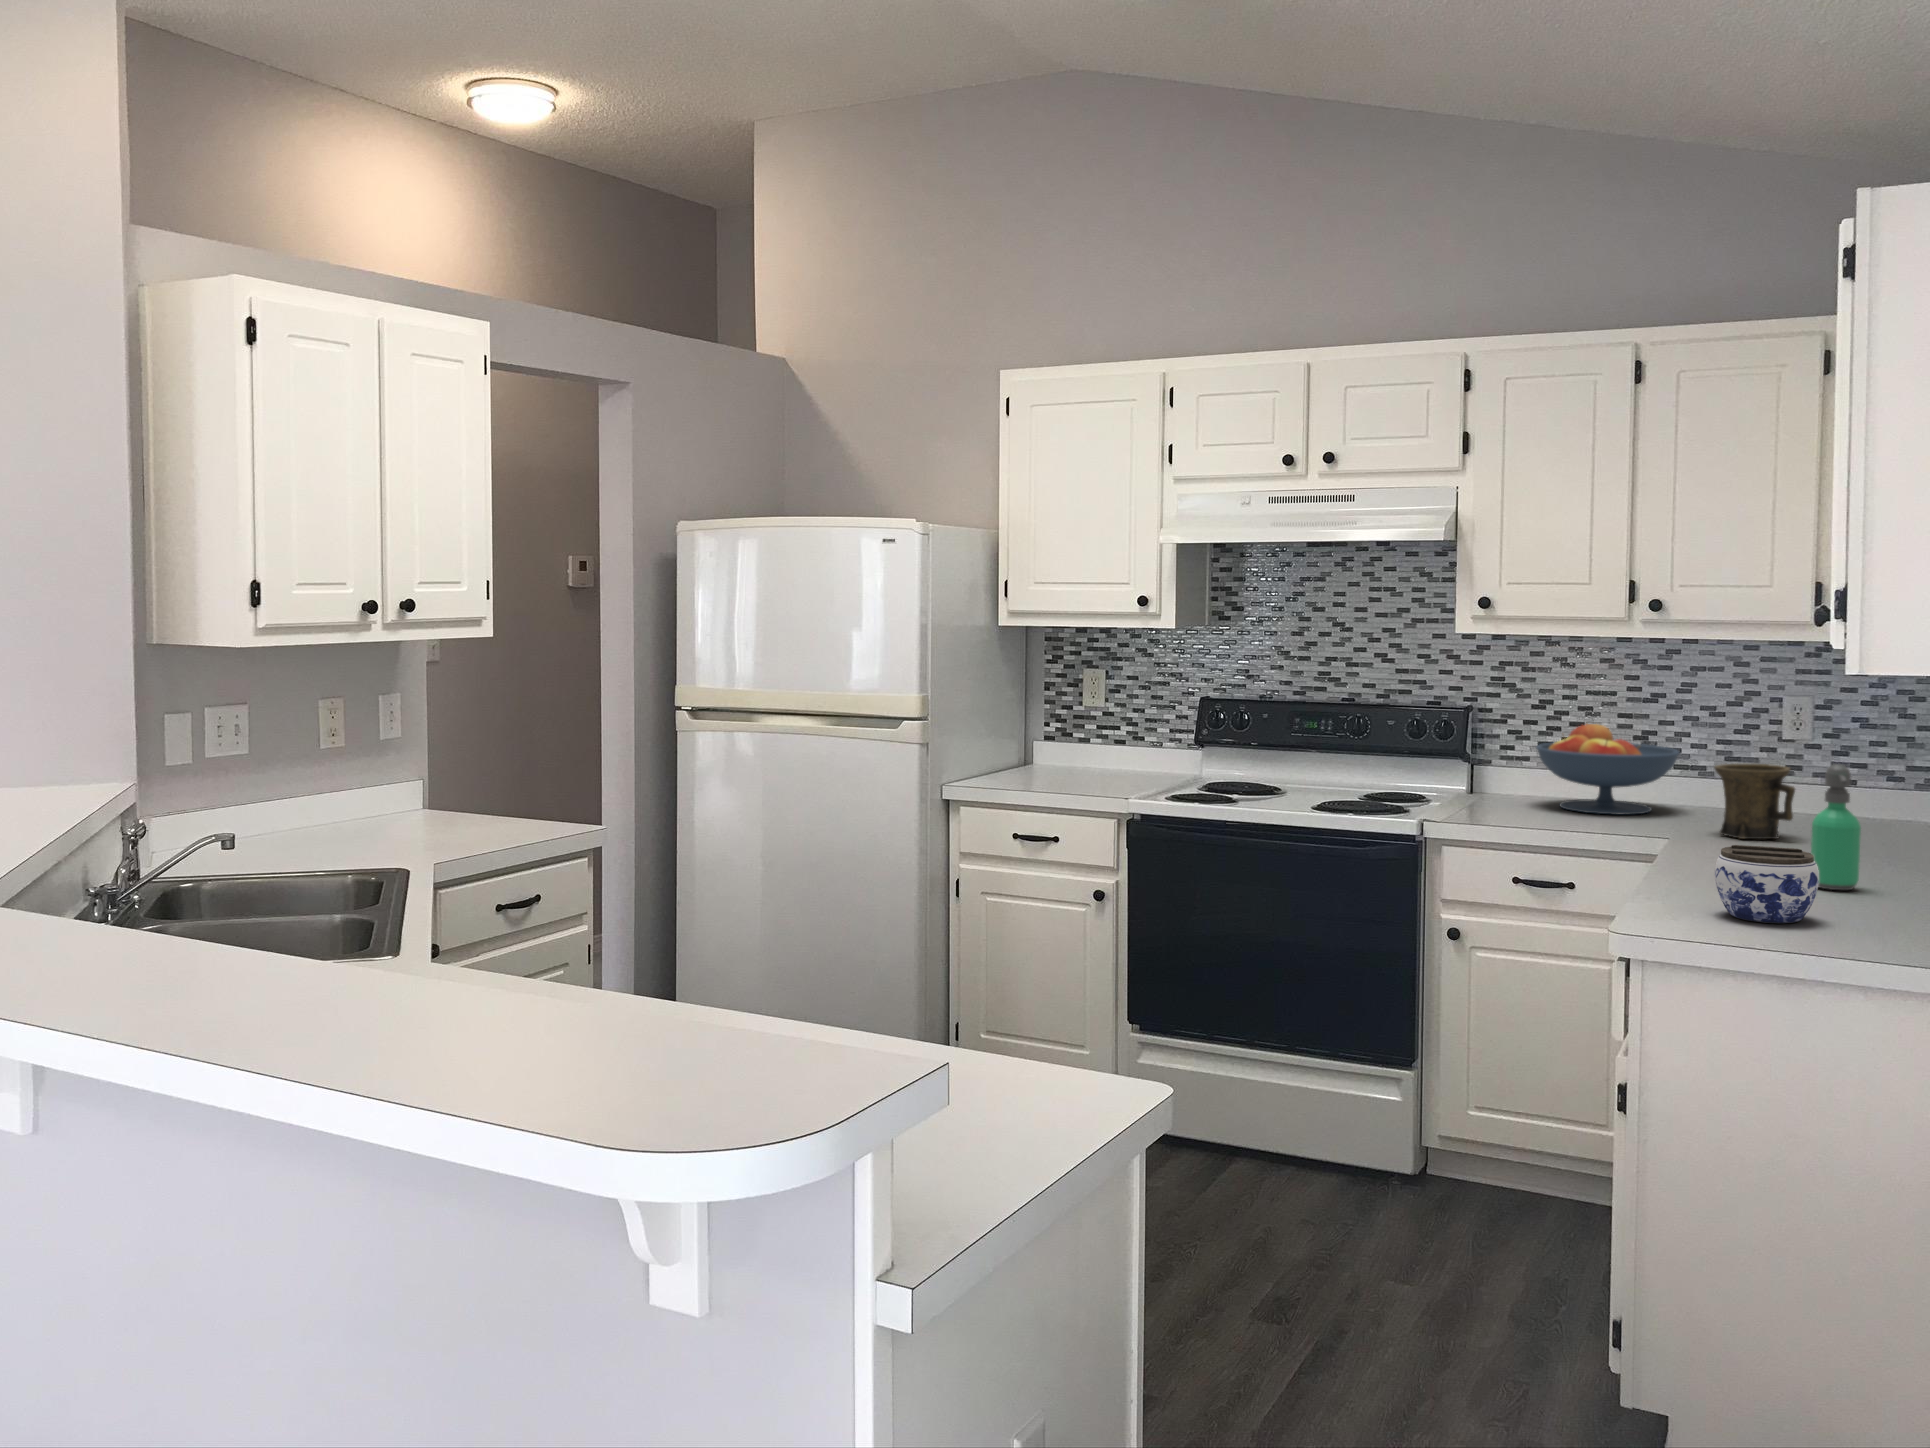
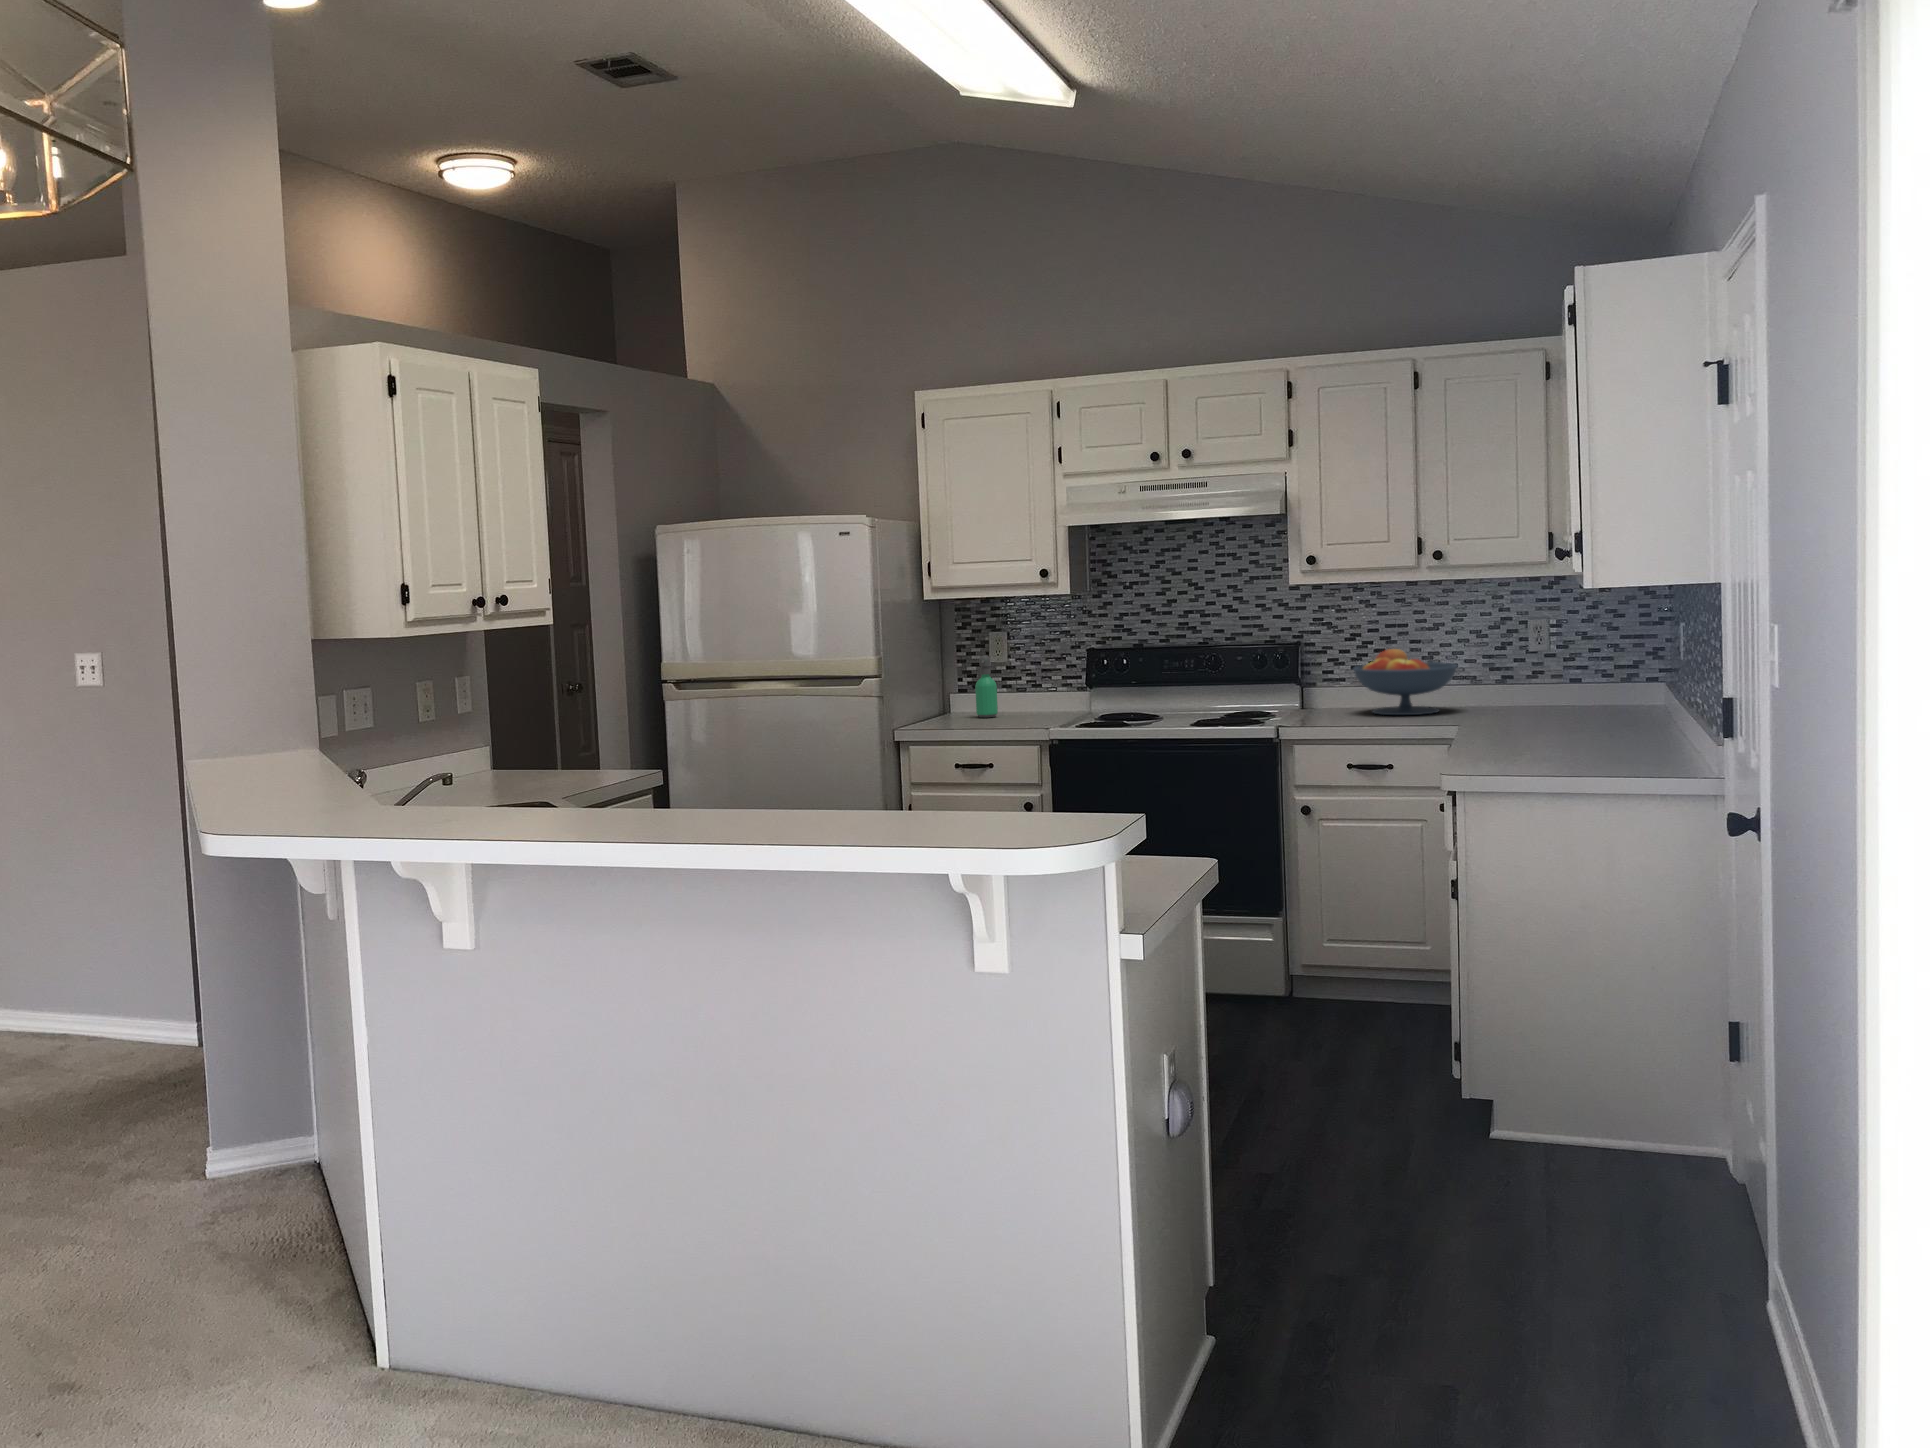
mug: present [1714,764,1795,839] -> none [1487,668,1545,723]
soap dispenser: present [1811,764,1861,890] -> present [975,655,998,718]
jar: present [1715,845,1819,923] -> none [1507,714,1575,765]

